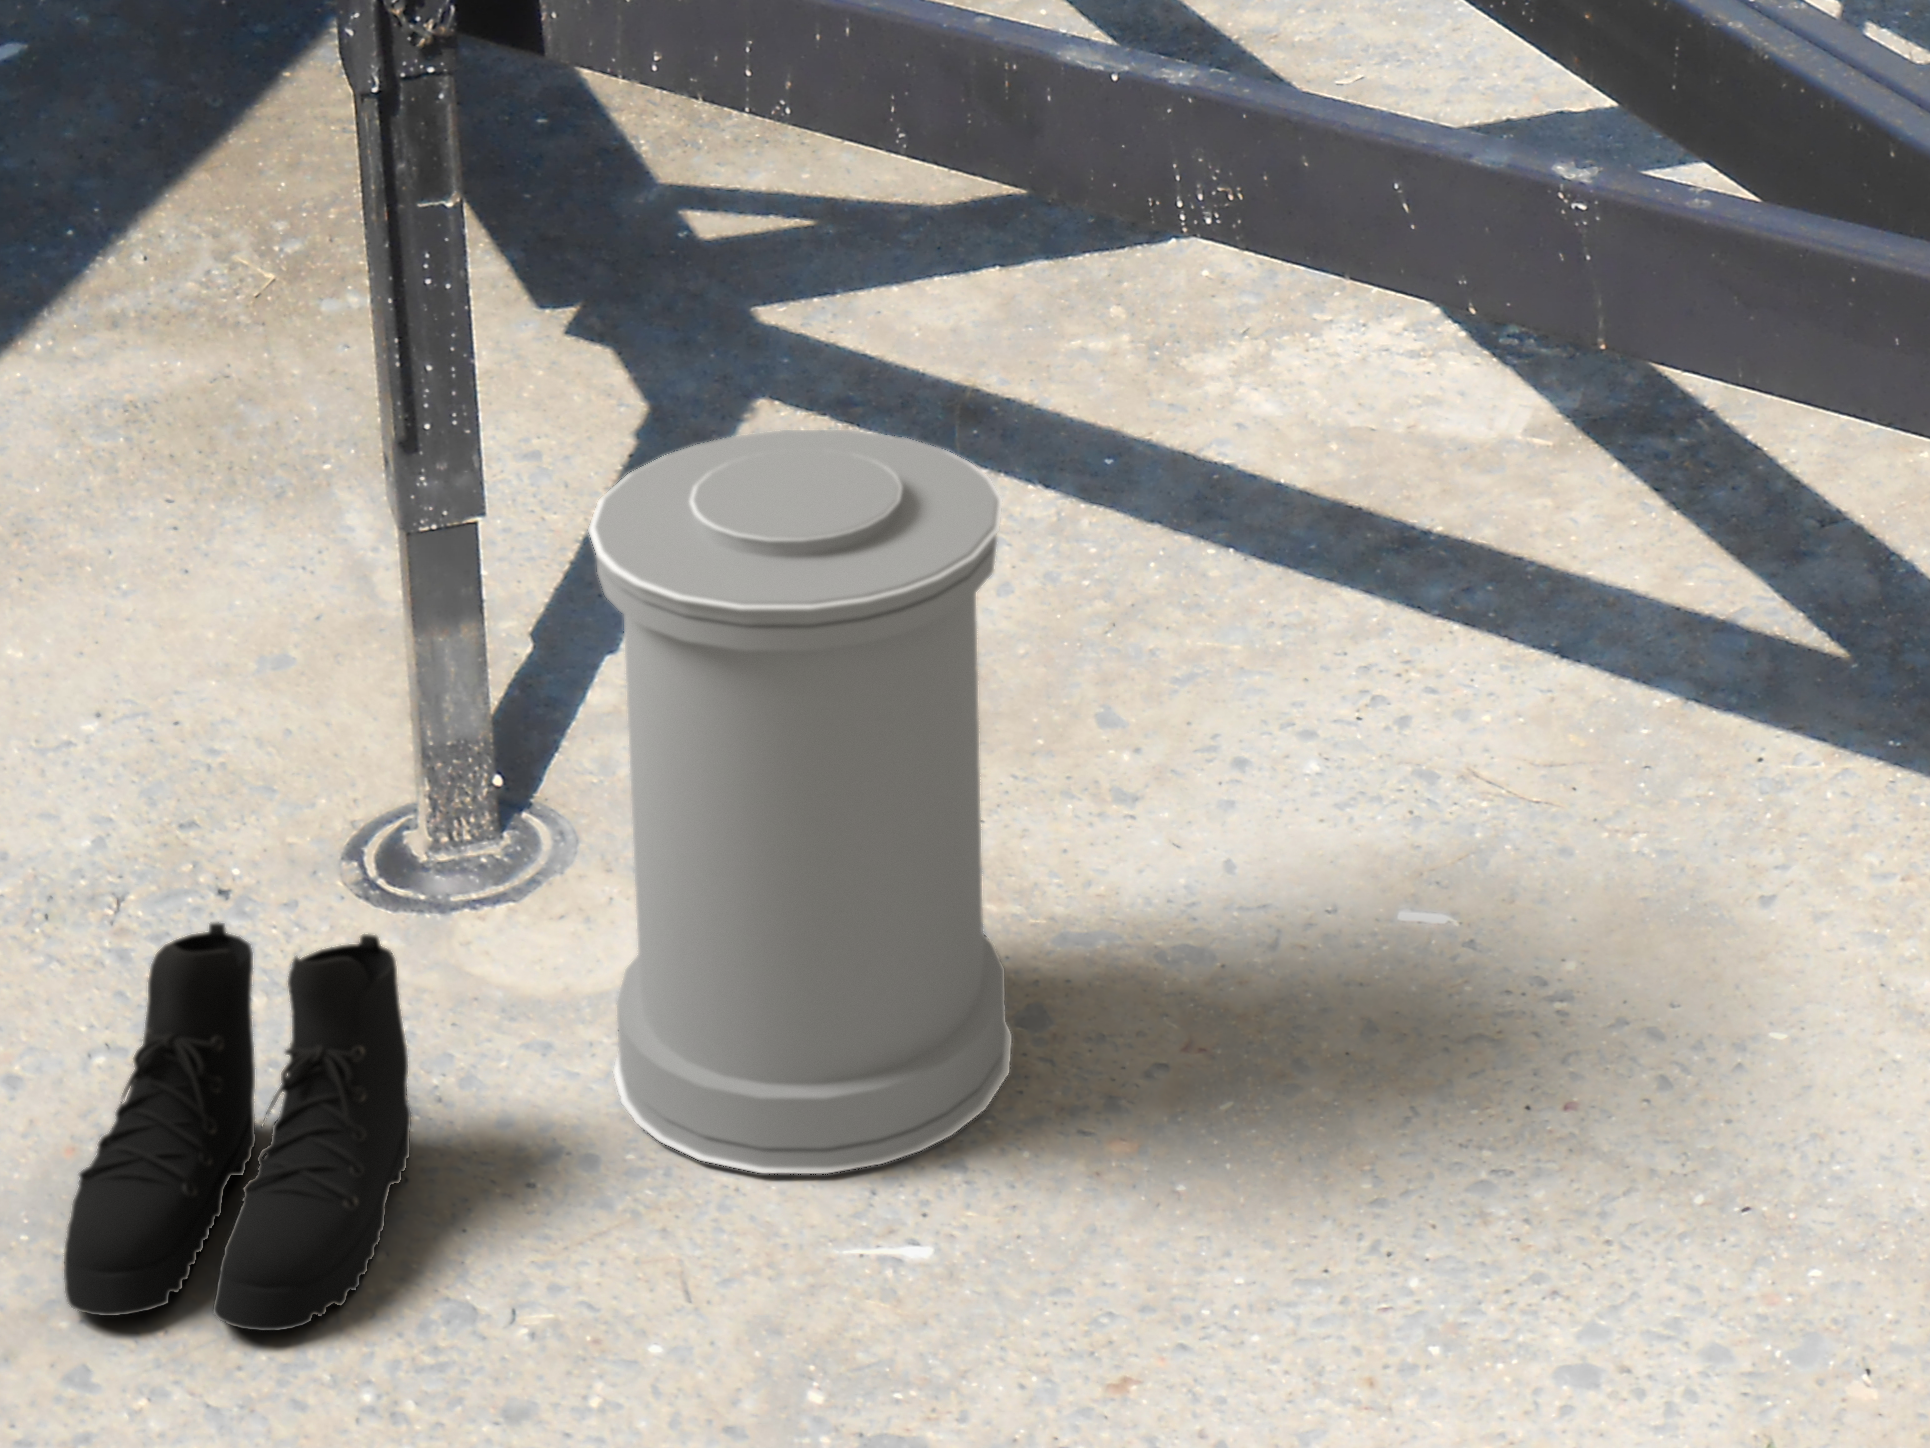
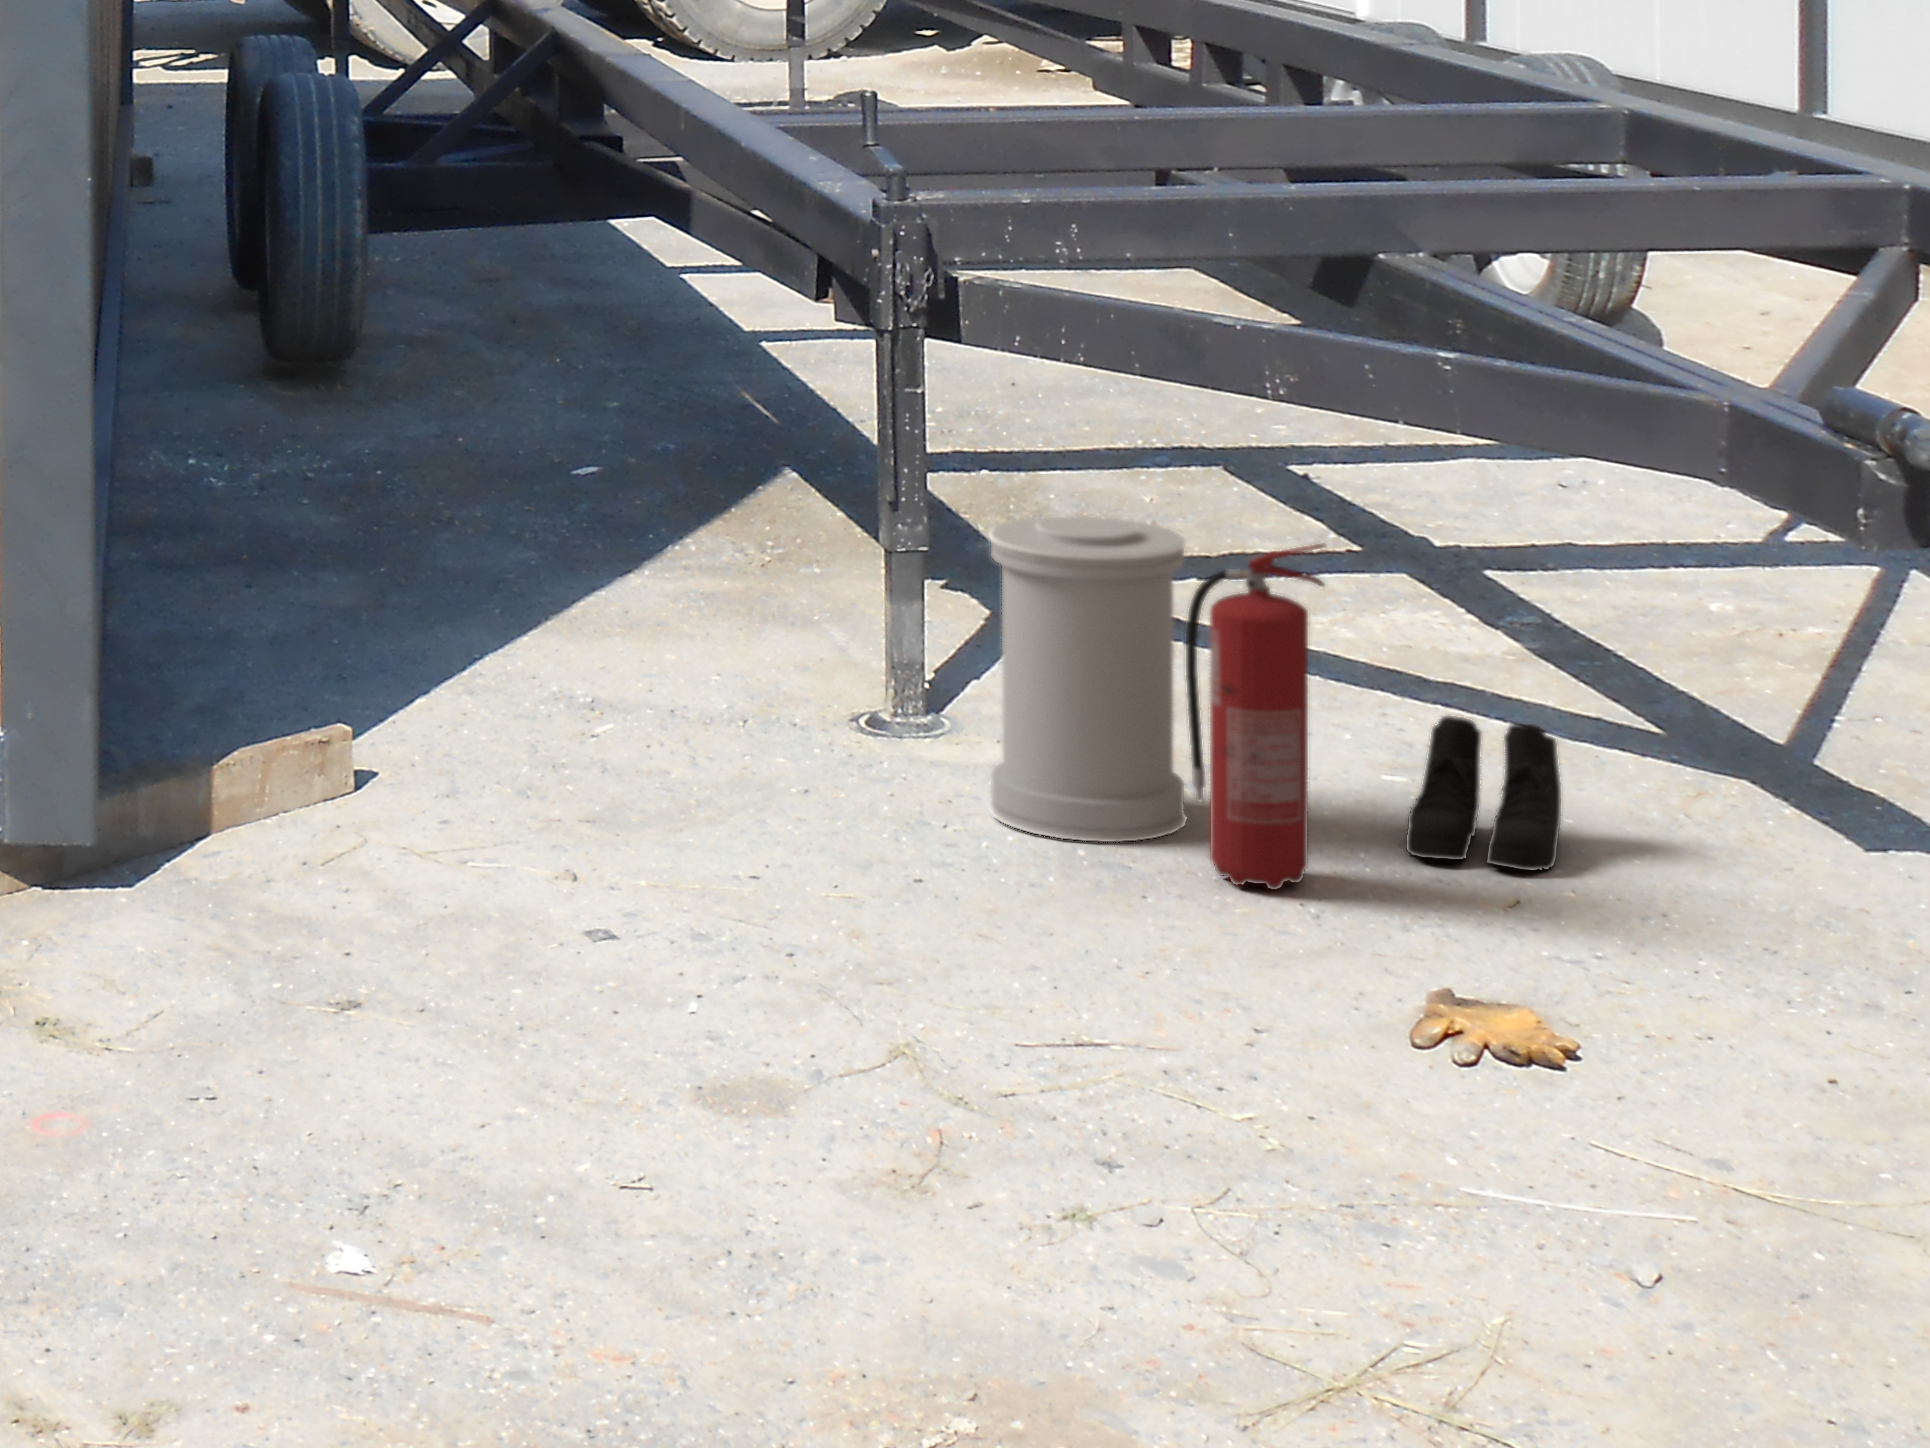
fire extinguisher: none [1014,598,1312,1331] -> present [1186,544,1325,890]
boots: present [64,922,411,1331] -> present [1406,716,1561,870]

